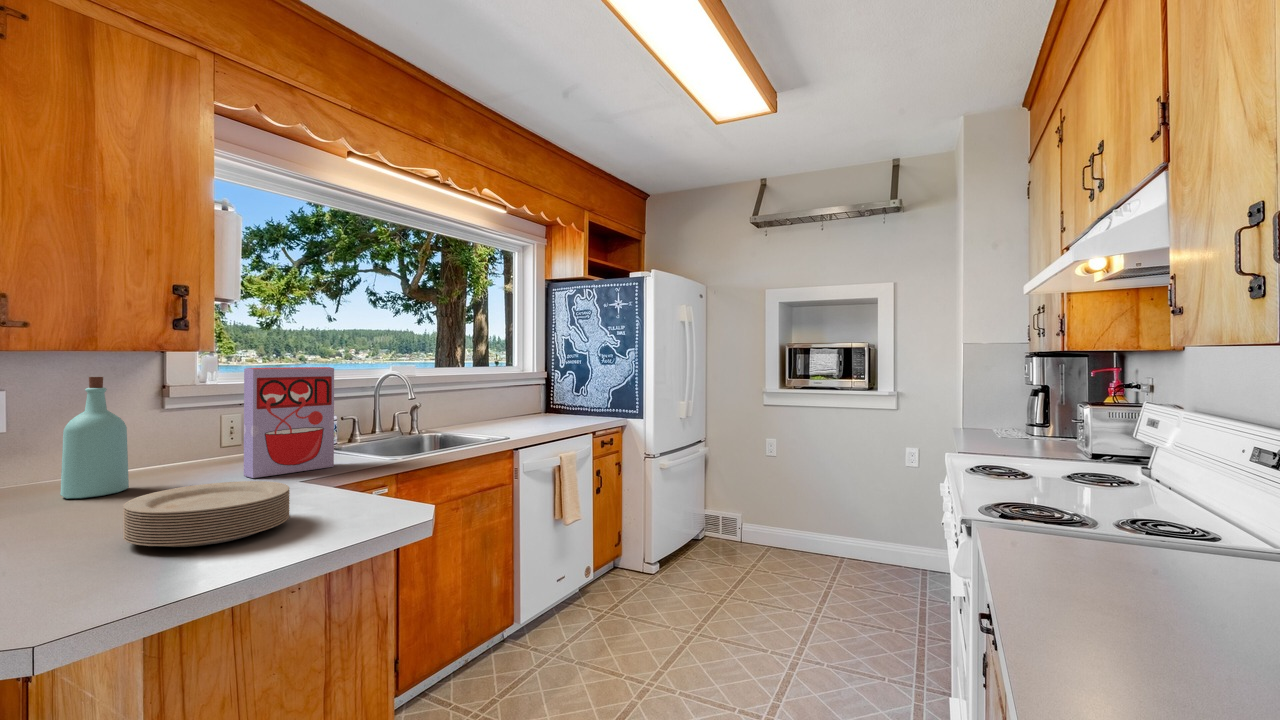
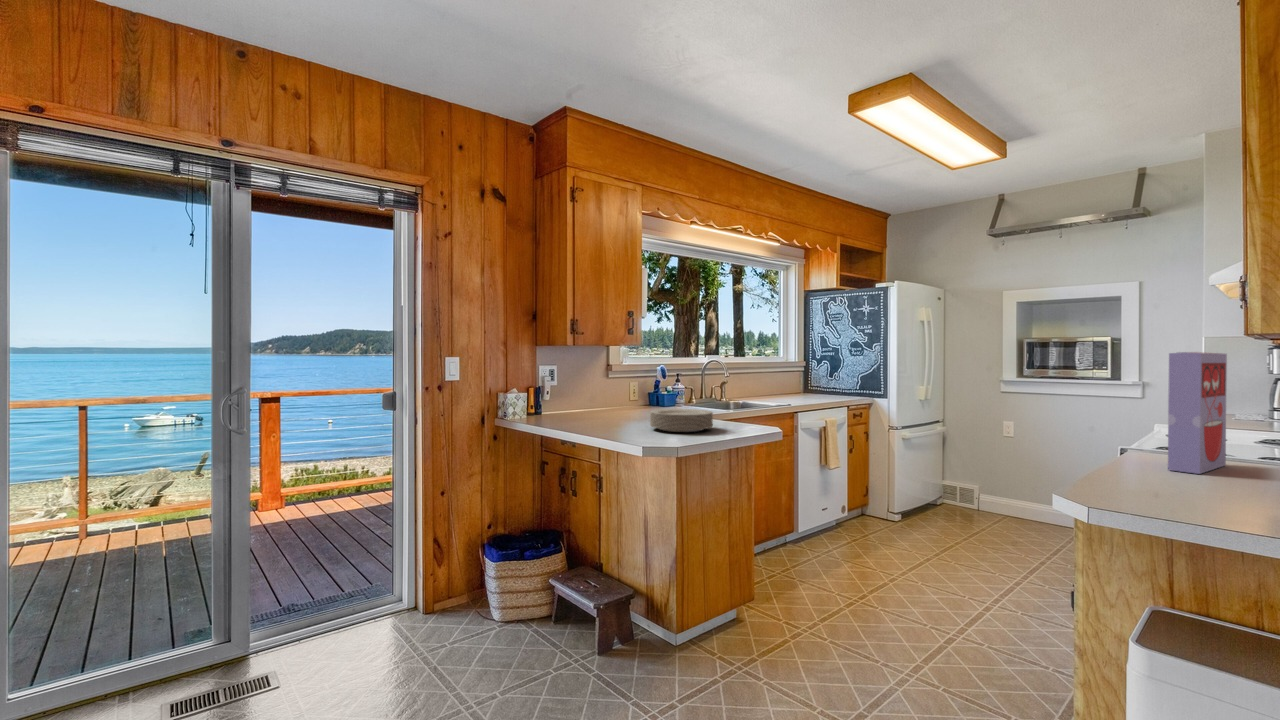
cereal box: present [244,367,334,478] -> present [1168,352,1227,474]
bottle: present [60,377,129,499] -> none [589,358,613,417]

